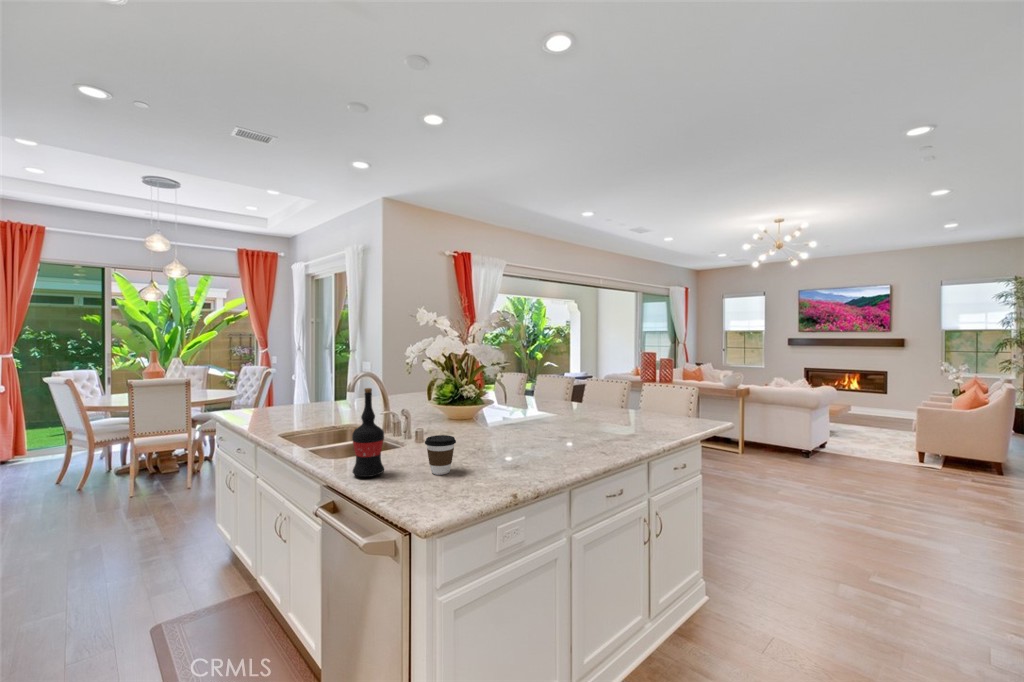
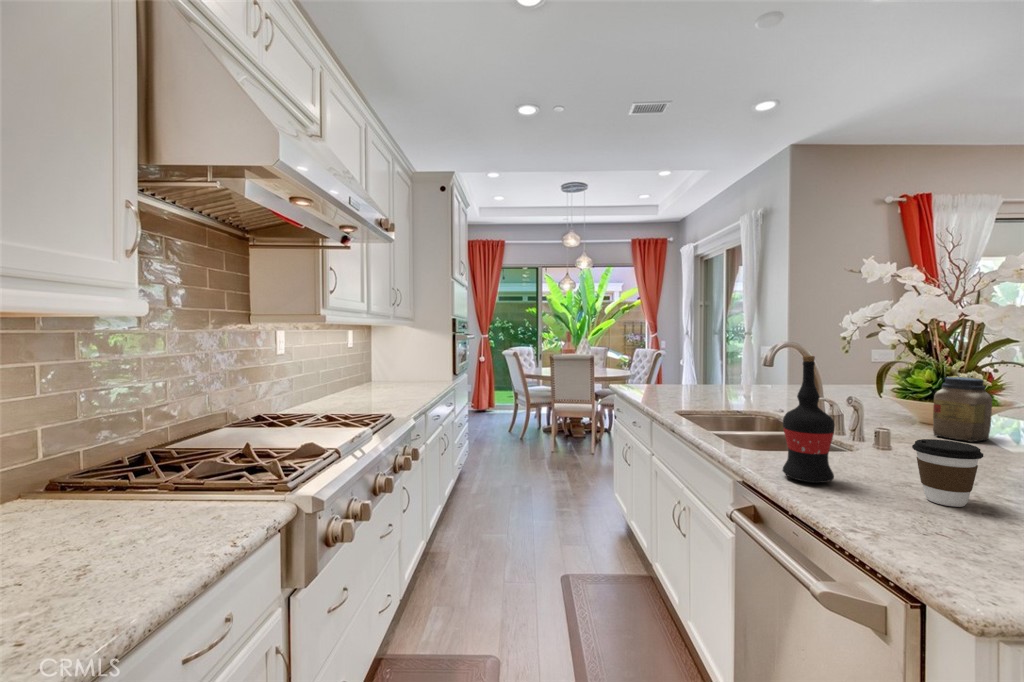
jar: none [453,389,480,429] -> present [933,377,992,442]

